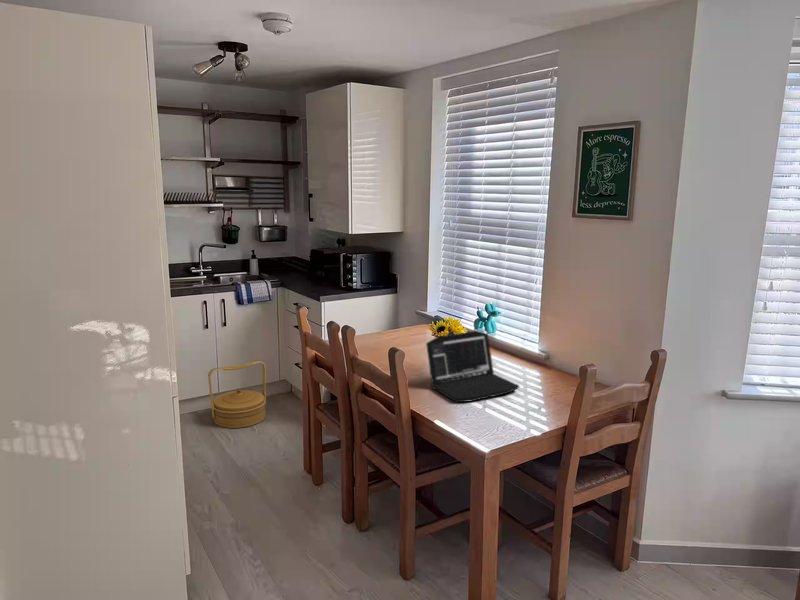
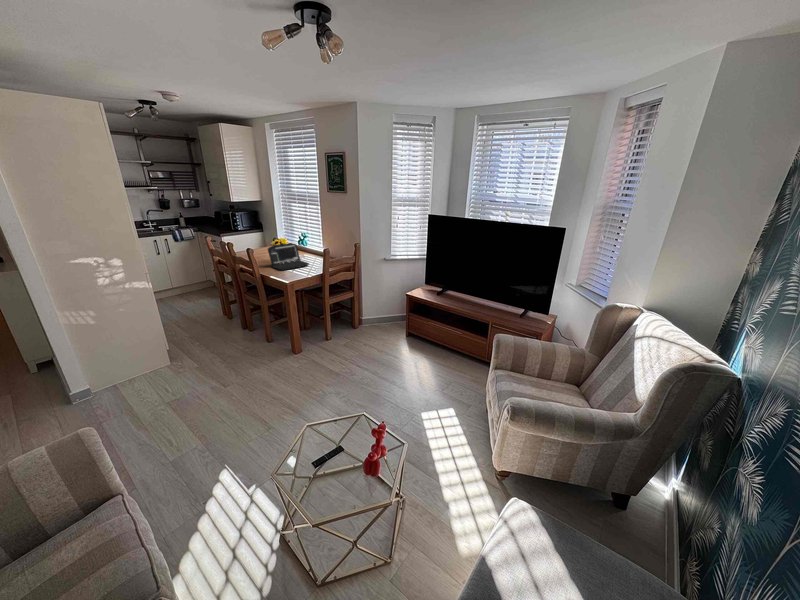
woven basket: present [208,361,266,428] -> none [165,270,201,304]

